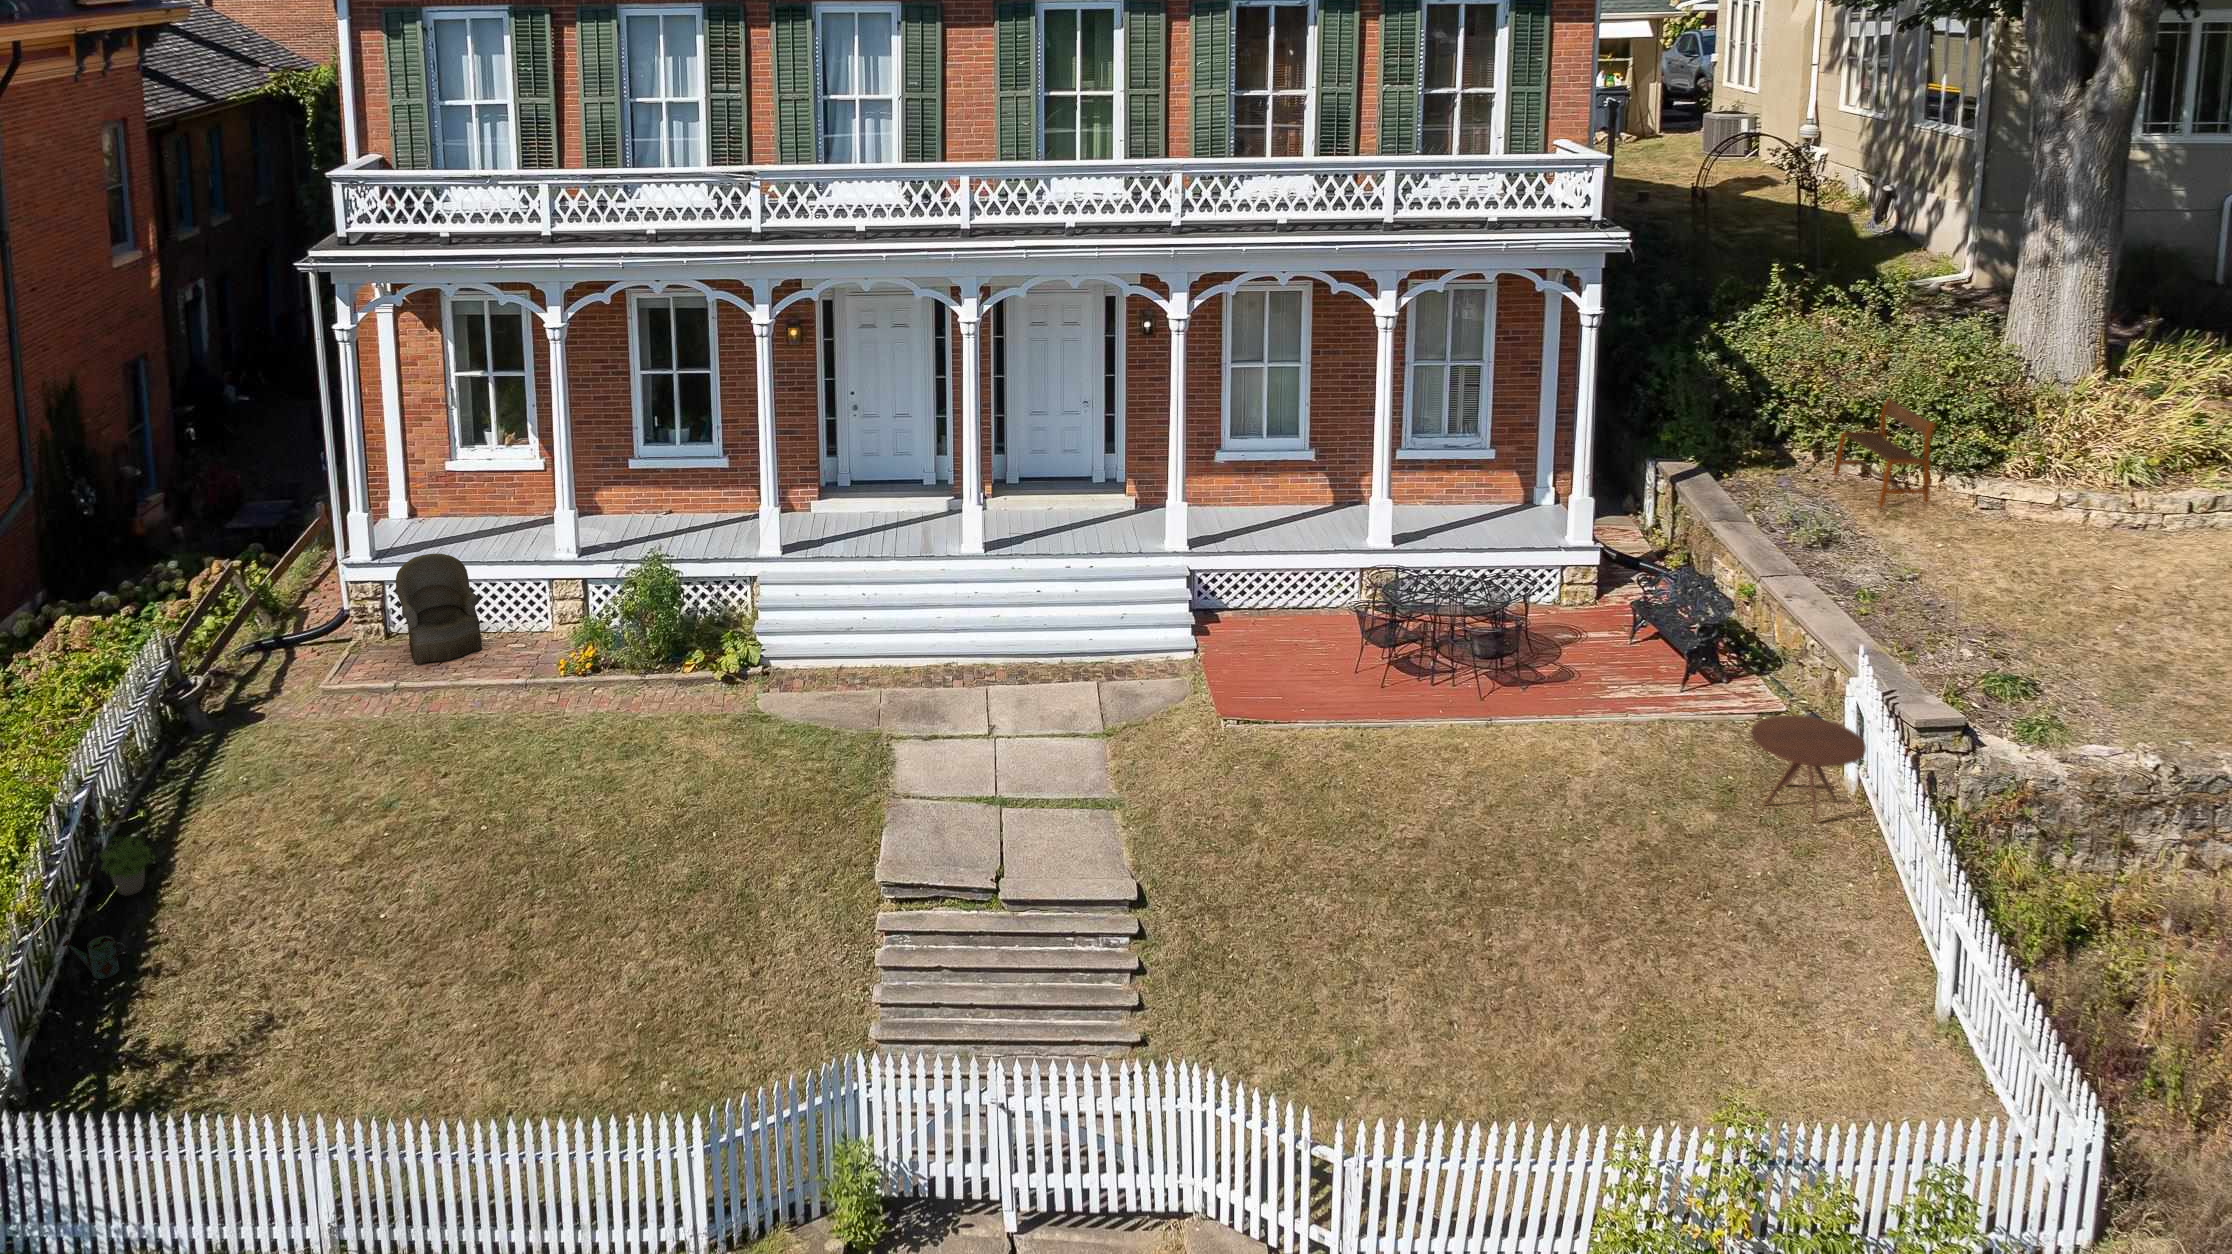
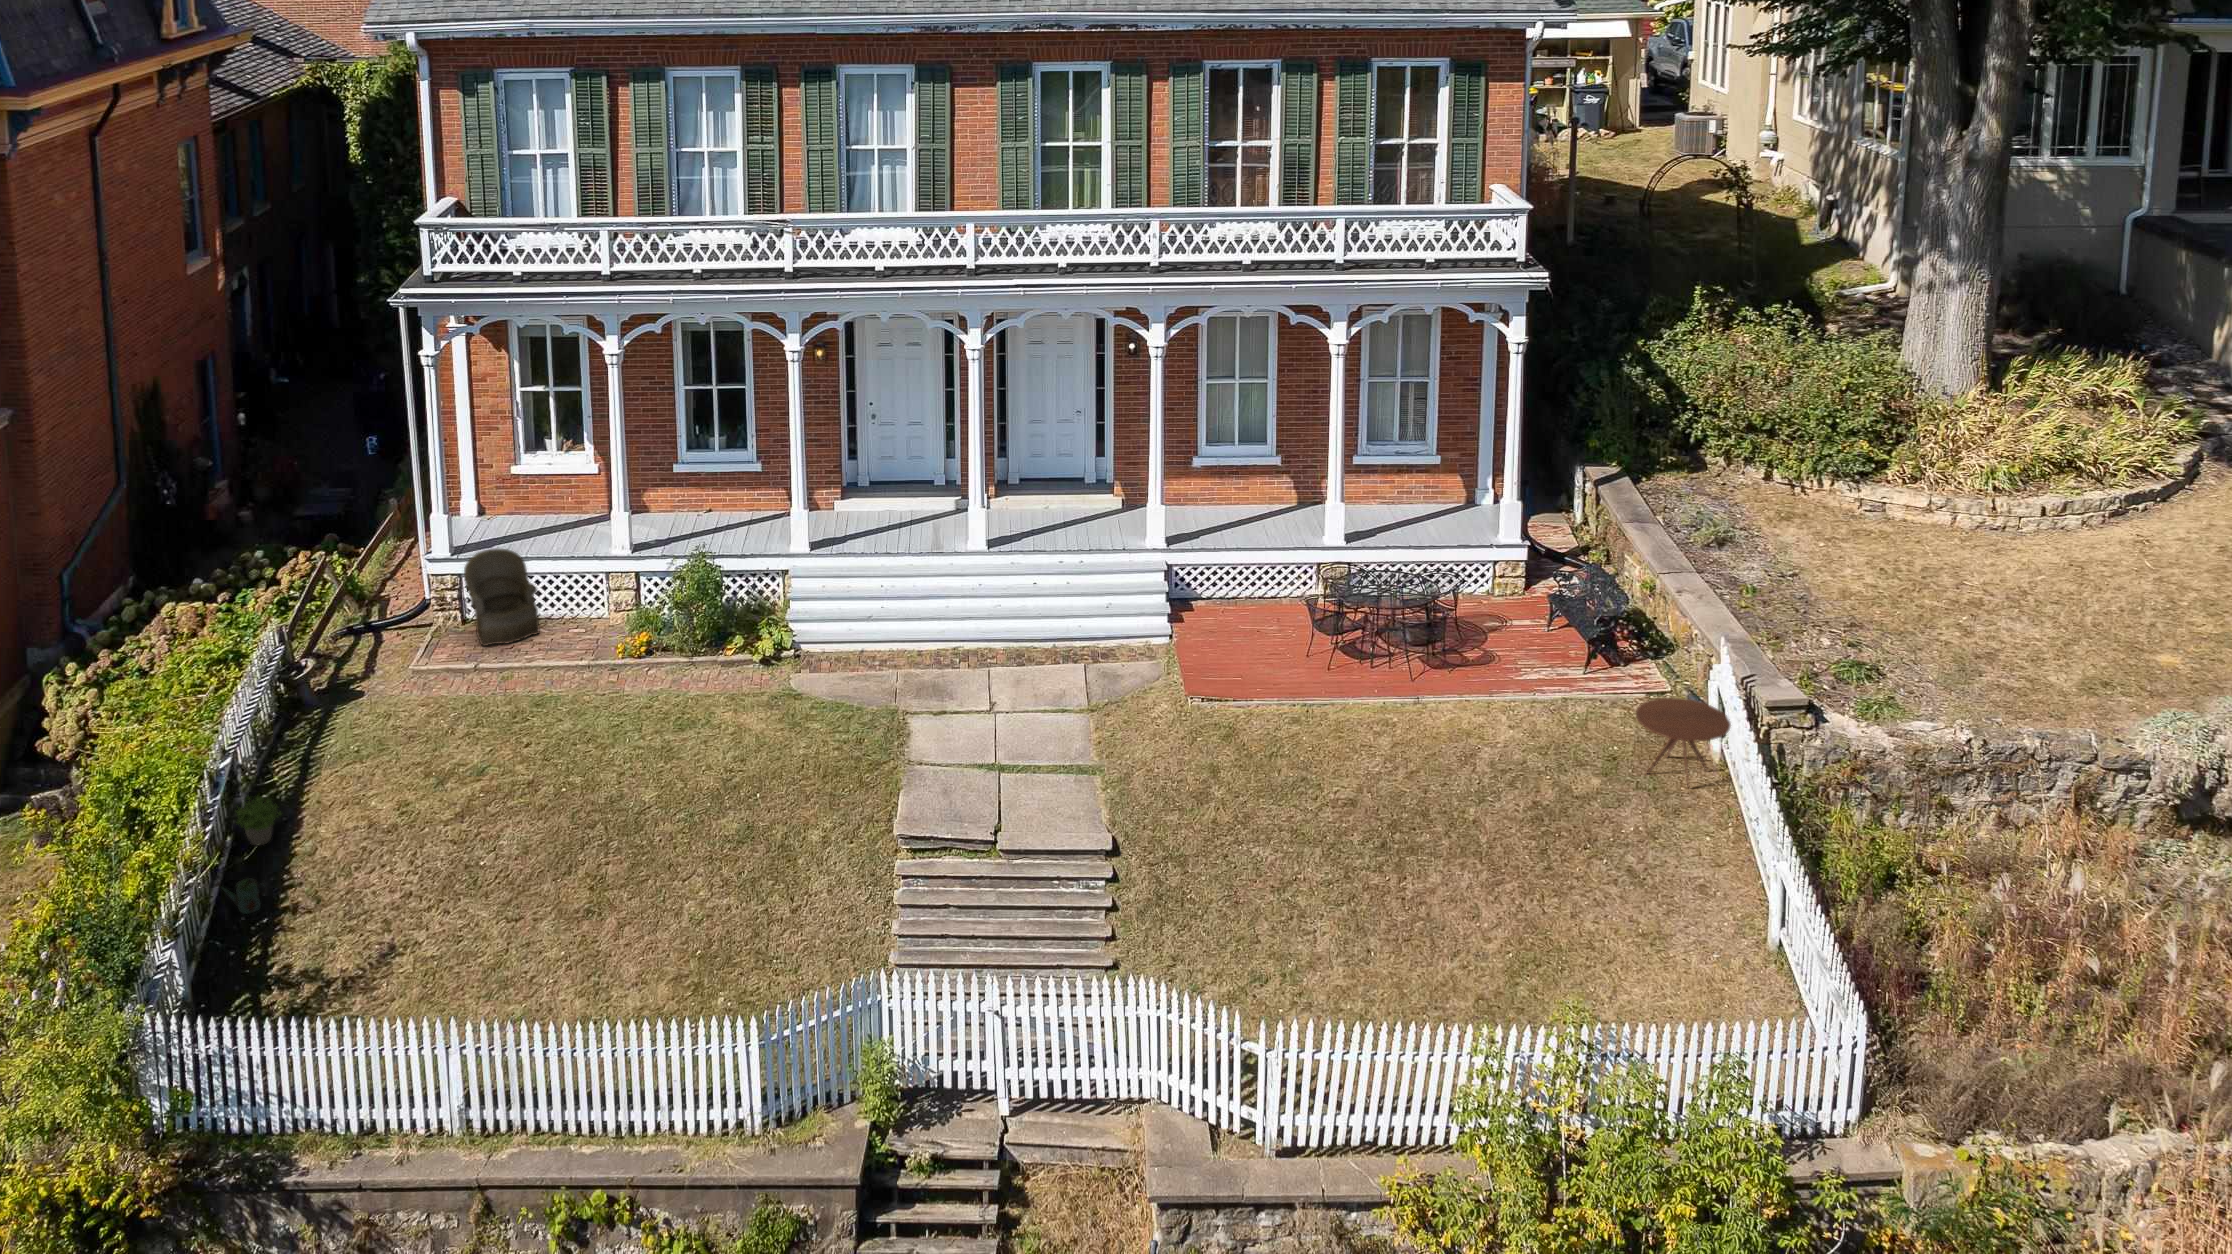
bench: present [1833,398,1935,508] -> none [1739,412,1826,512]

